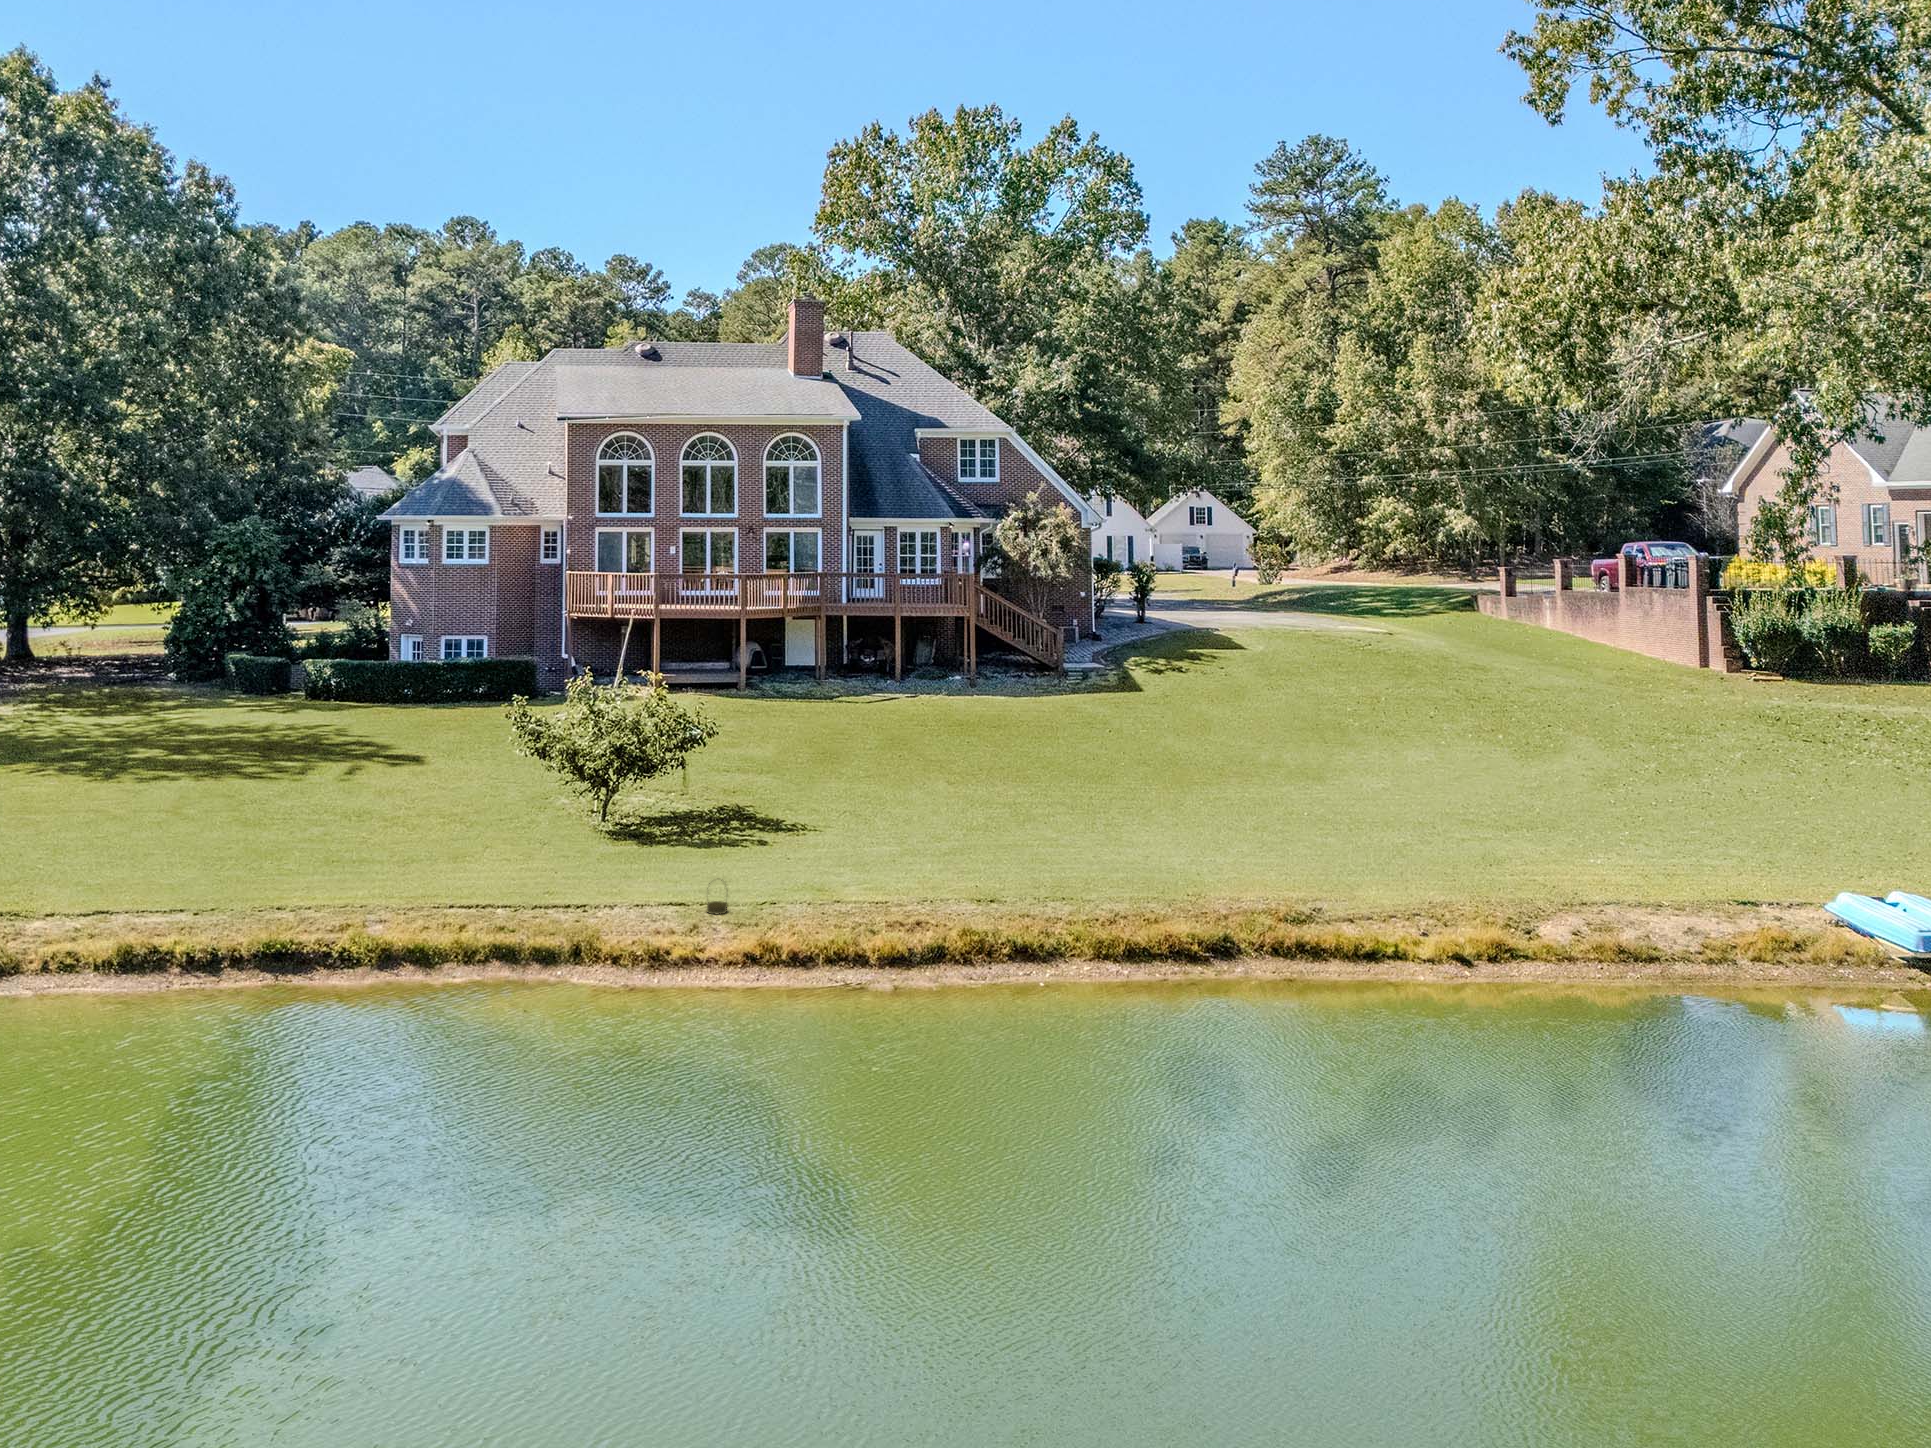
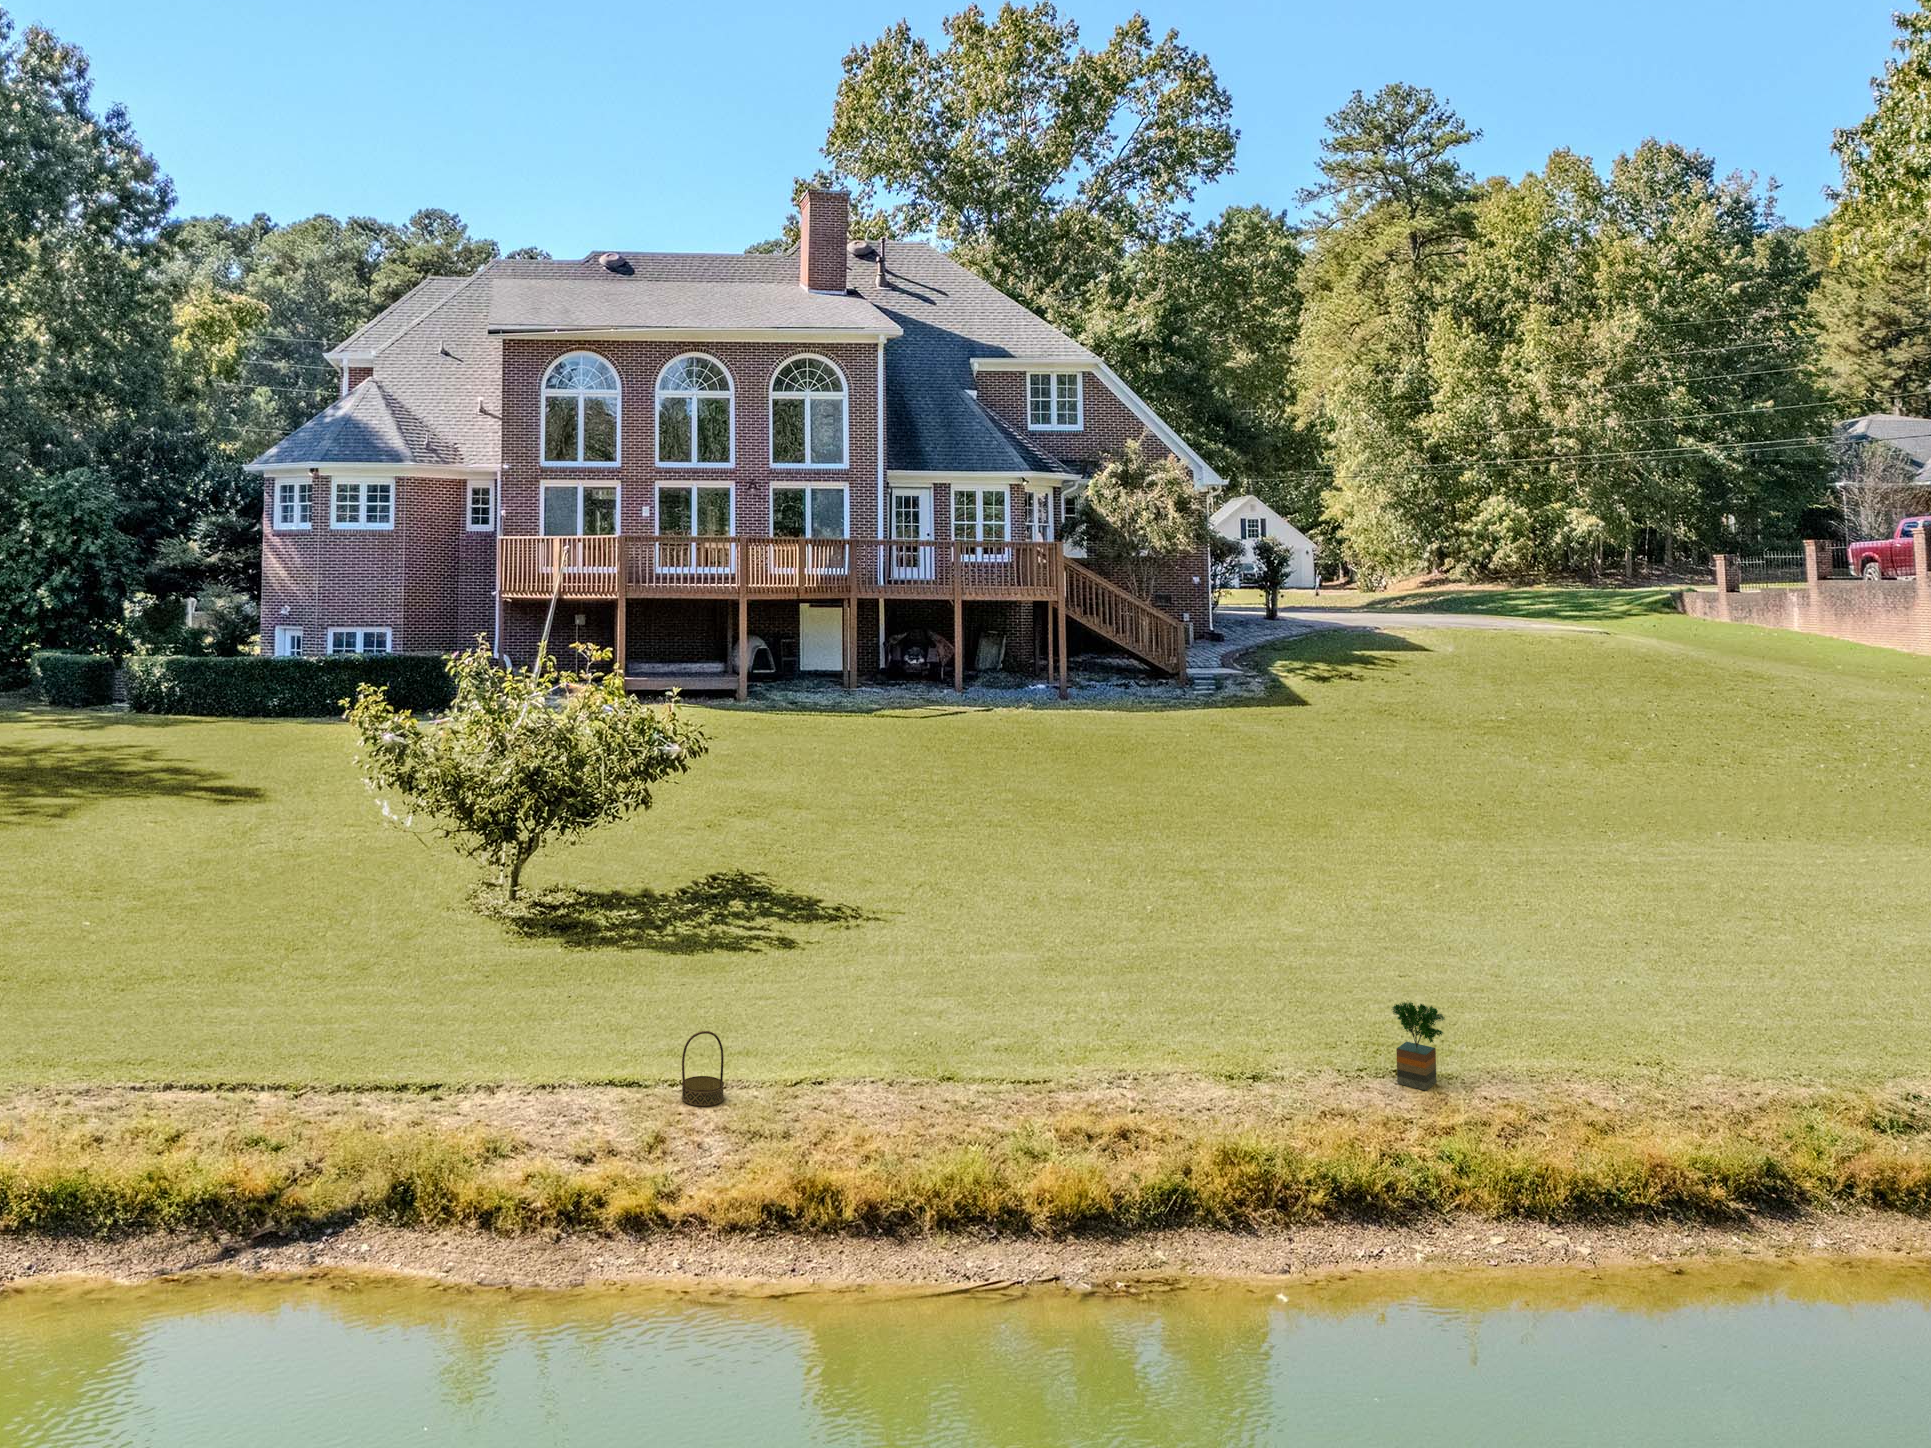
potted tree: none [1066,865,1092,909] -> present [1392,1002,1445,1091]

